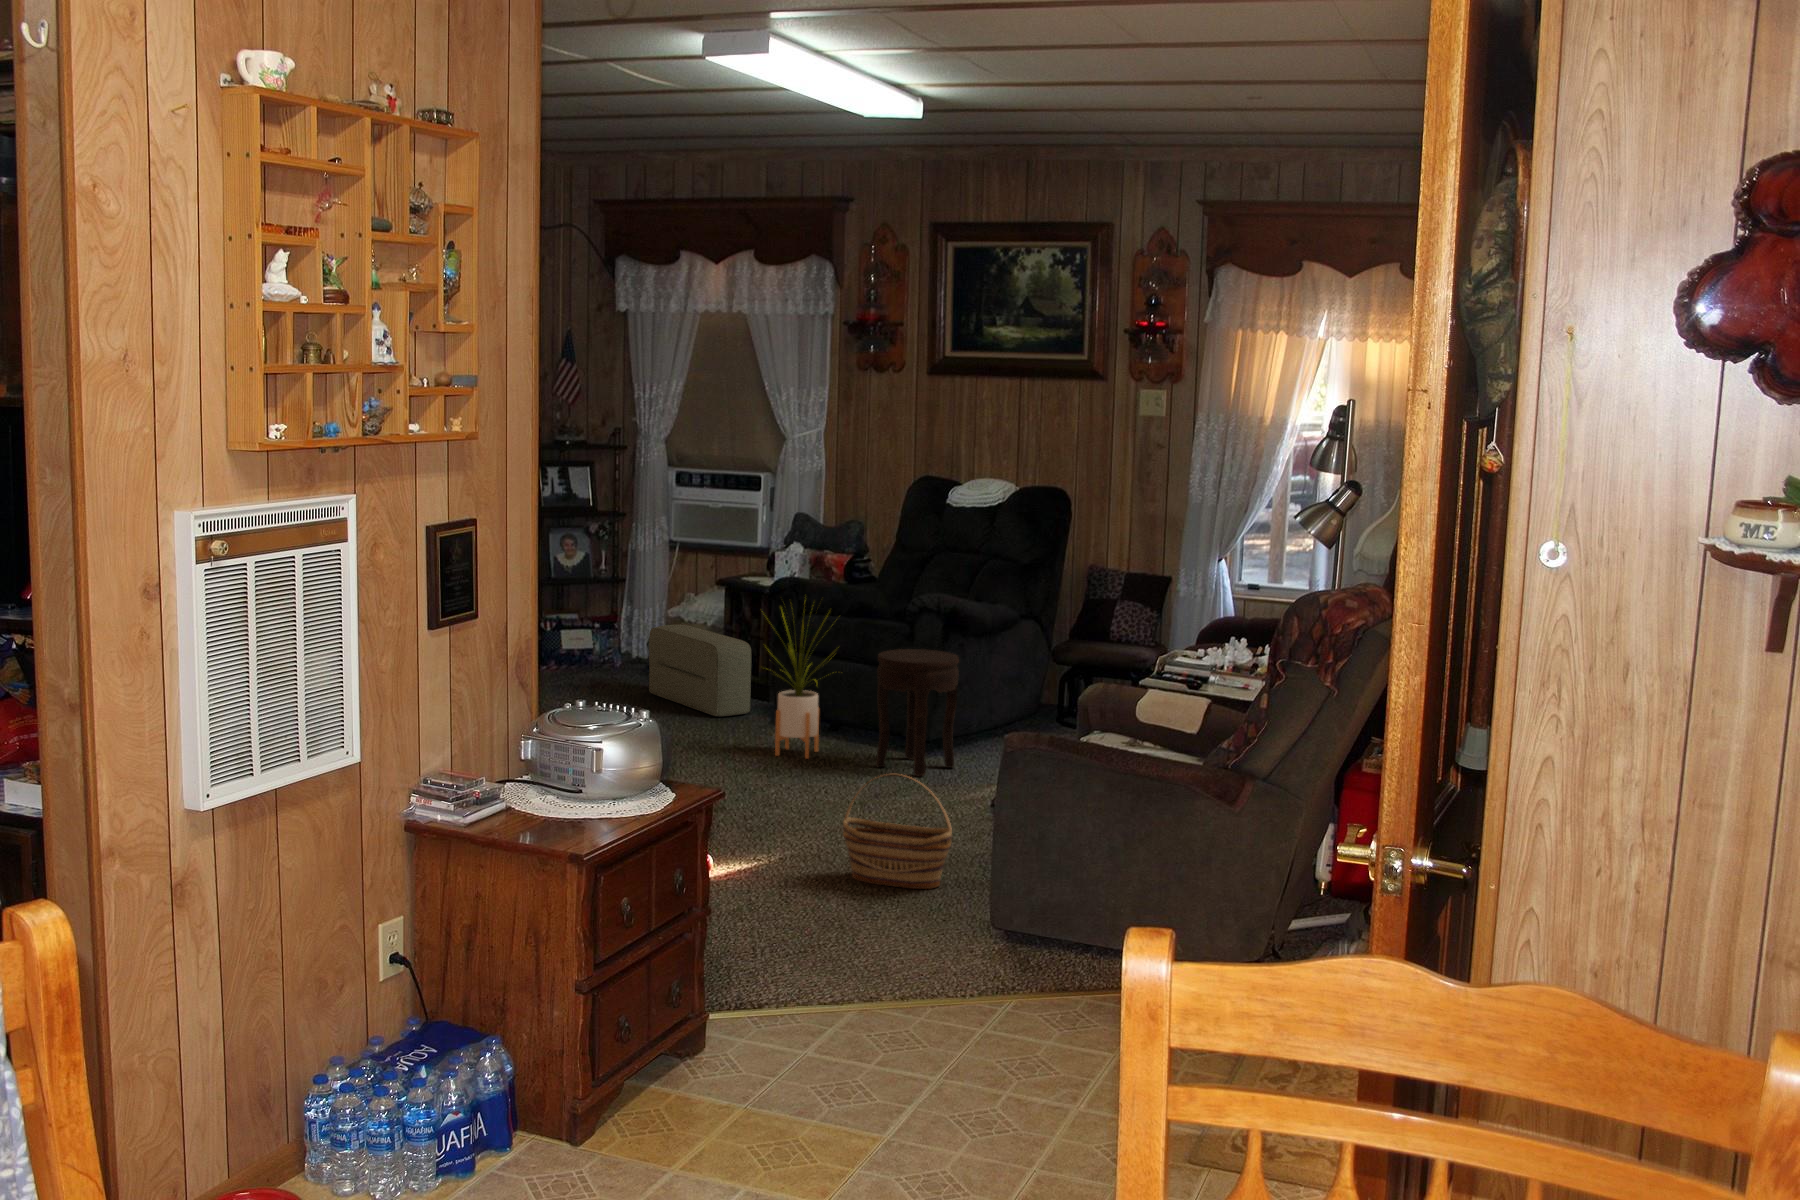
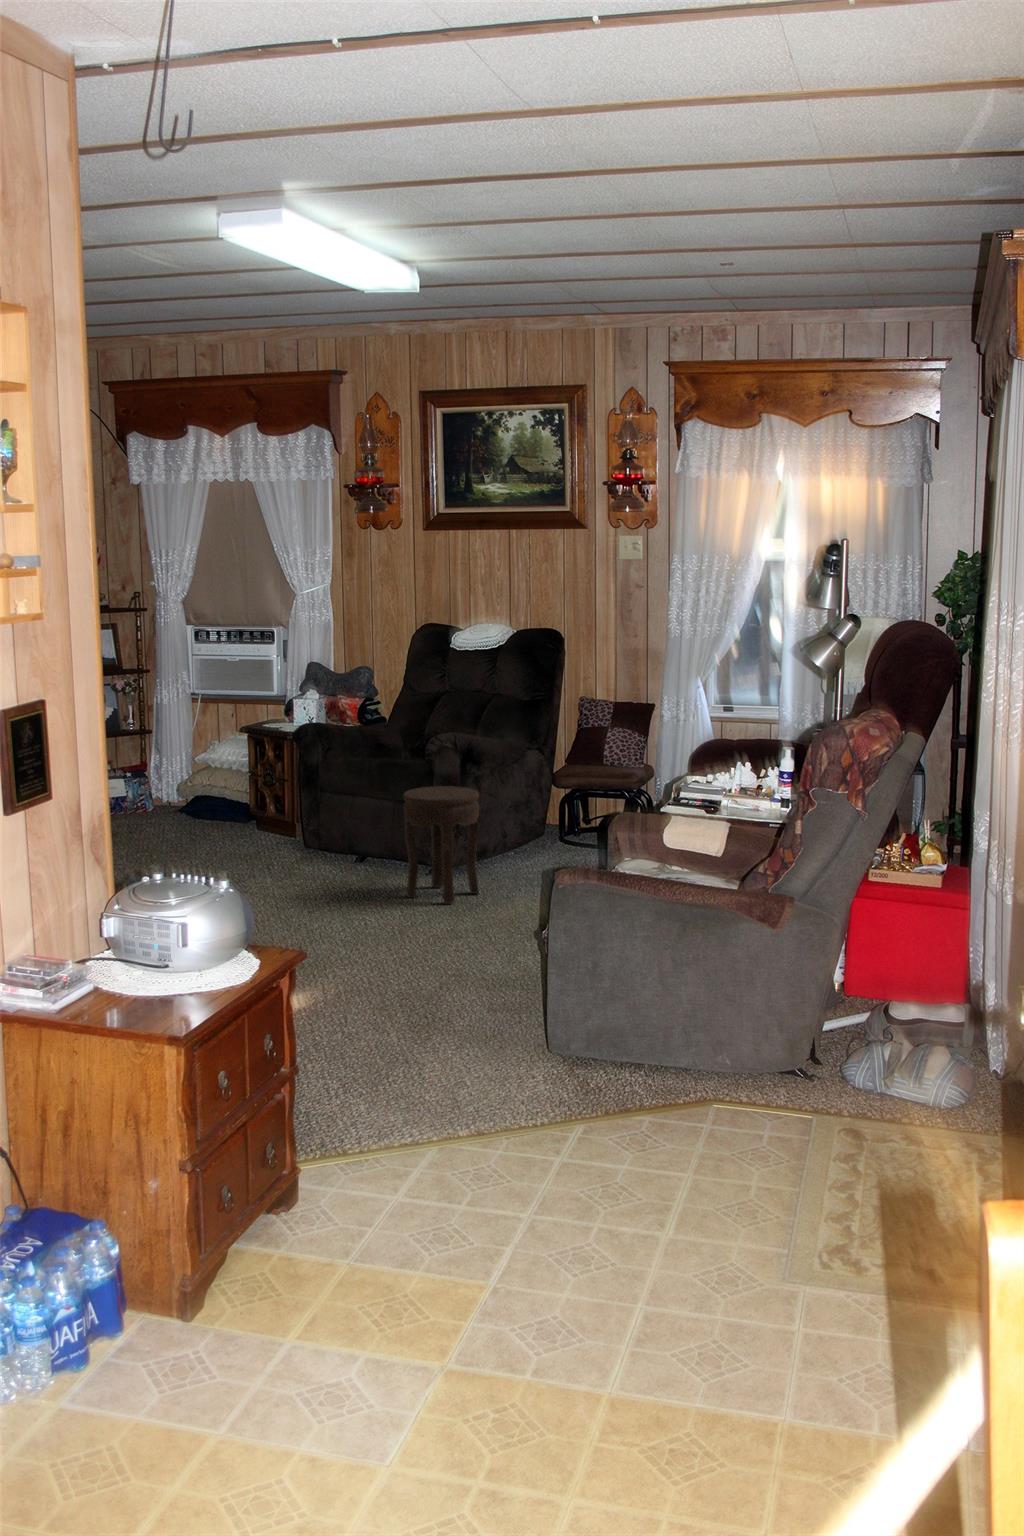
house plant: present [762,611,839,758] -> none [290,741,372,894]
pouf: present [649,625,751,716] -> none [181,773,281,857]
basket: present [843,774,952,889] -> none [395,911,498,1017]

